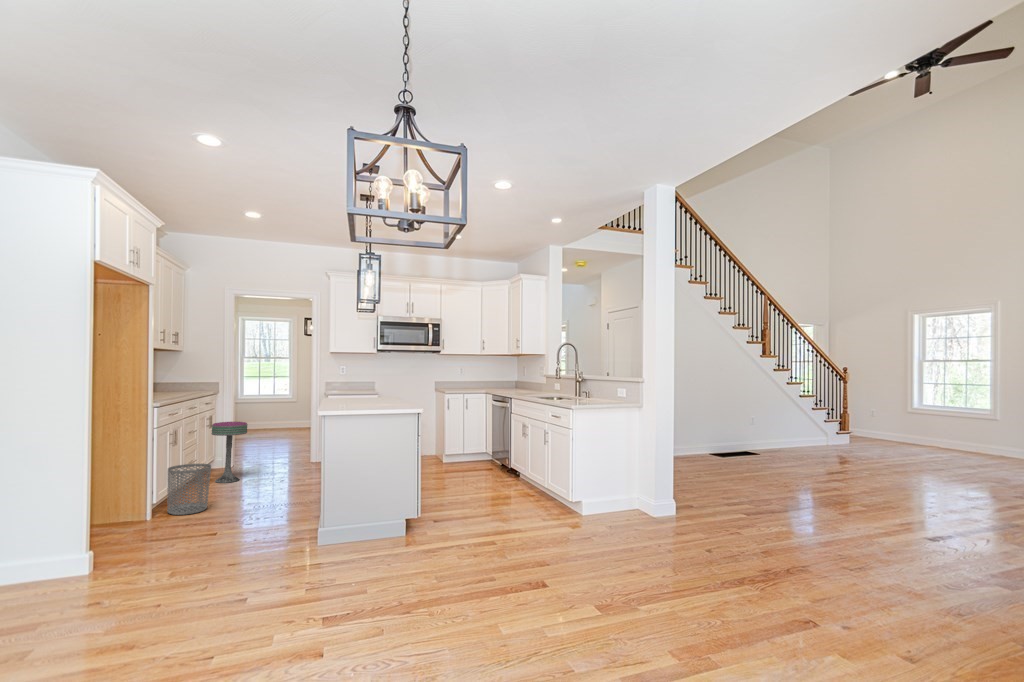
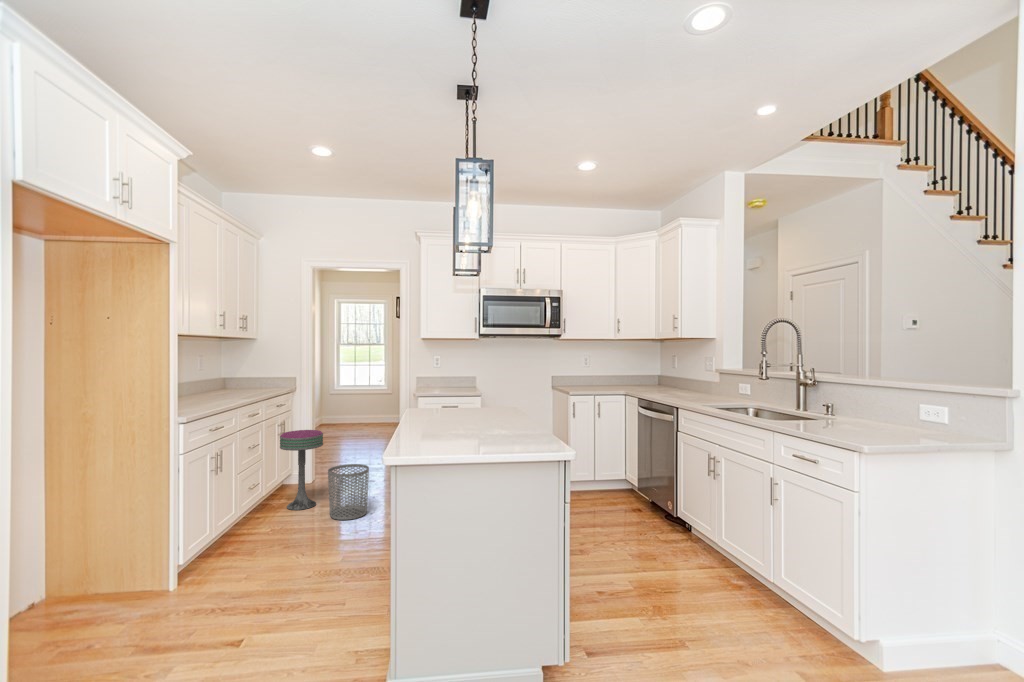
waste bin: present [167,464,211,515] -> present [328,464,369,520]

